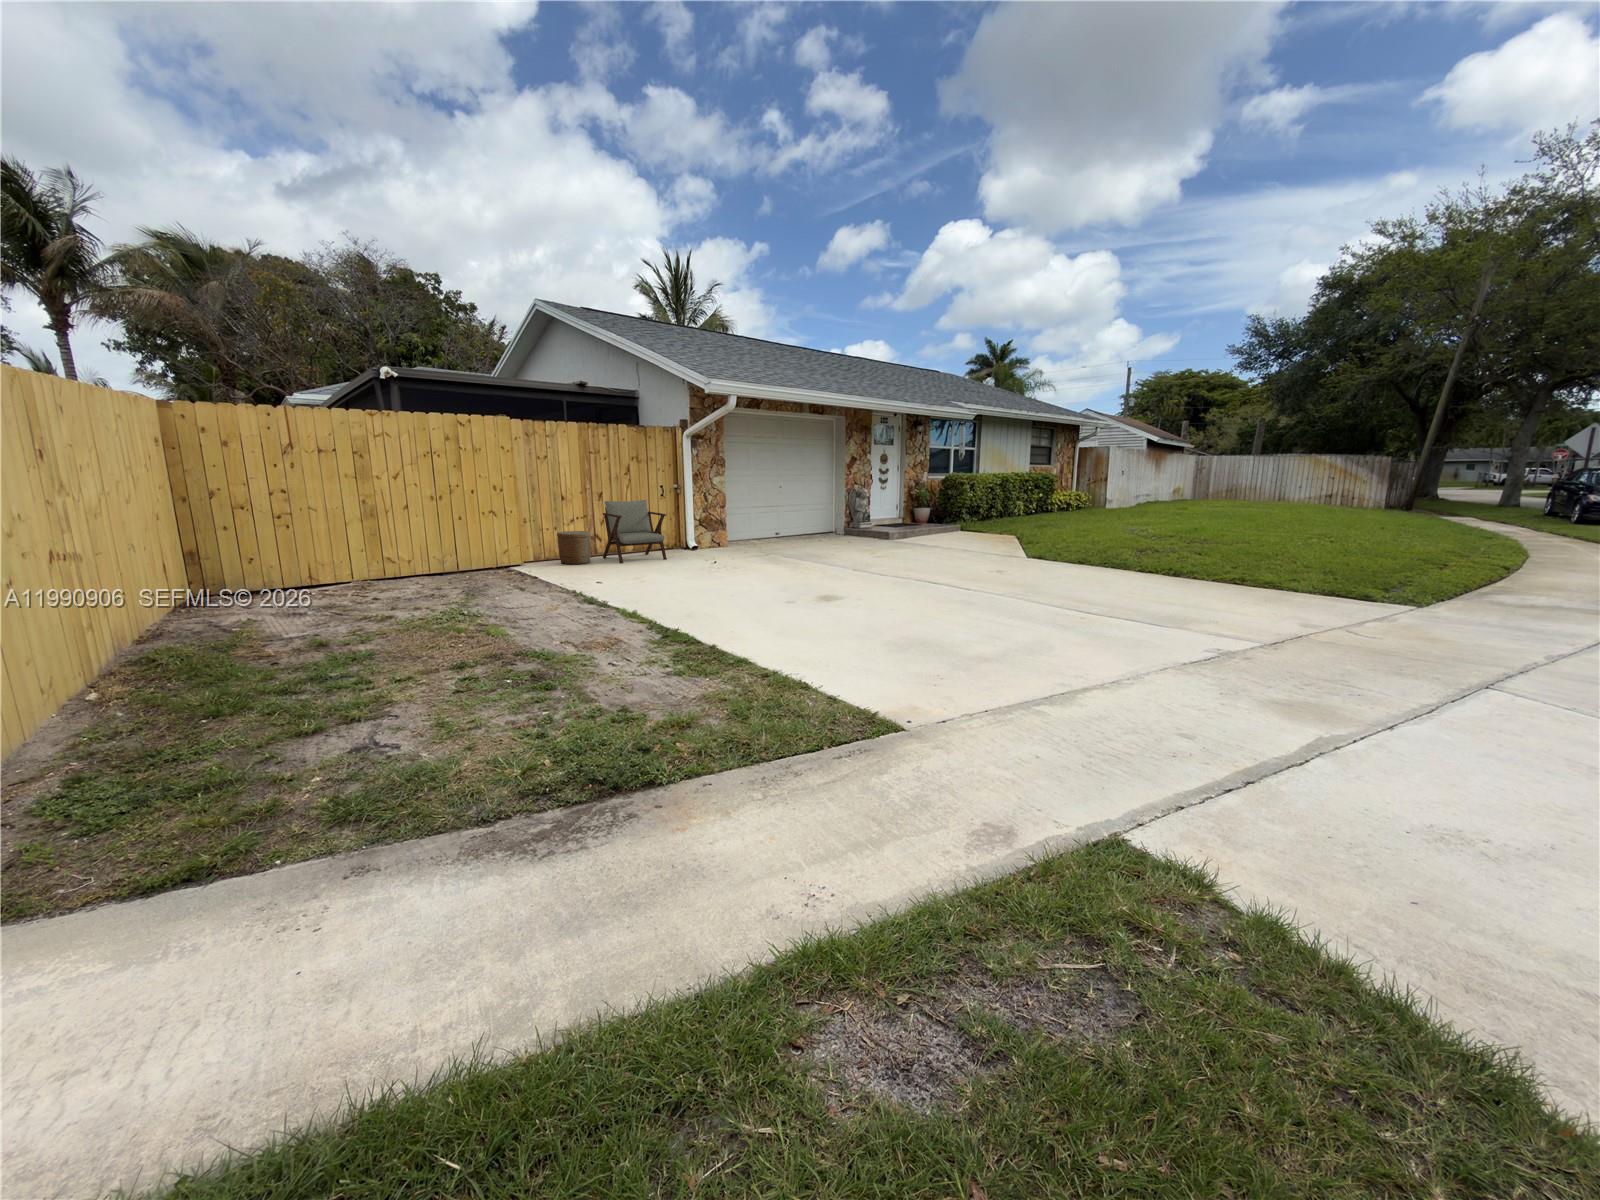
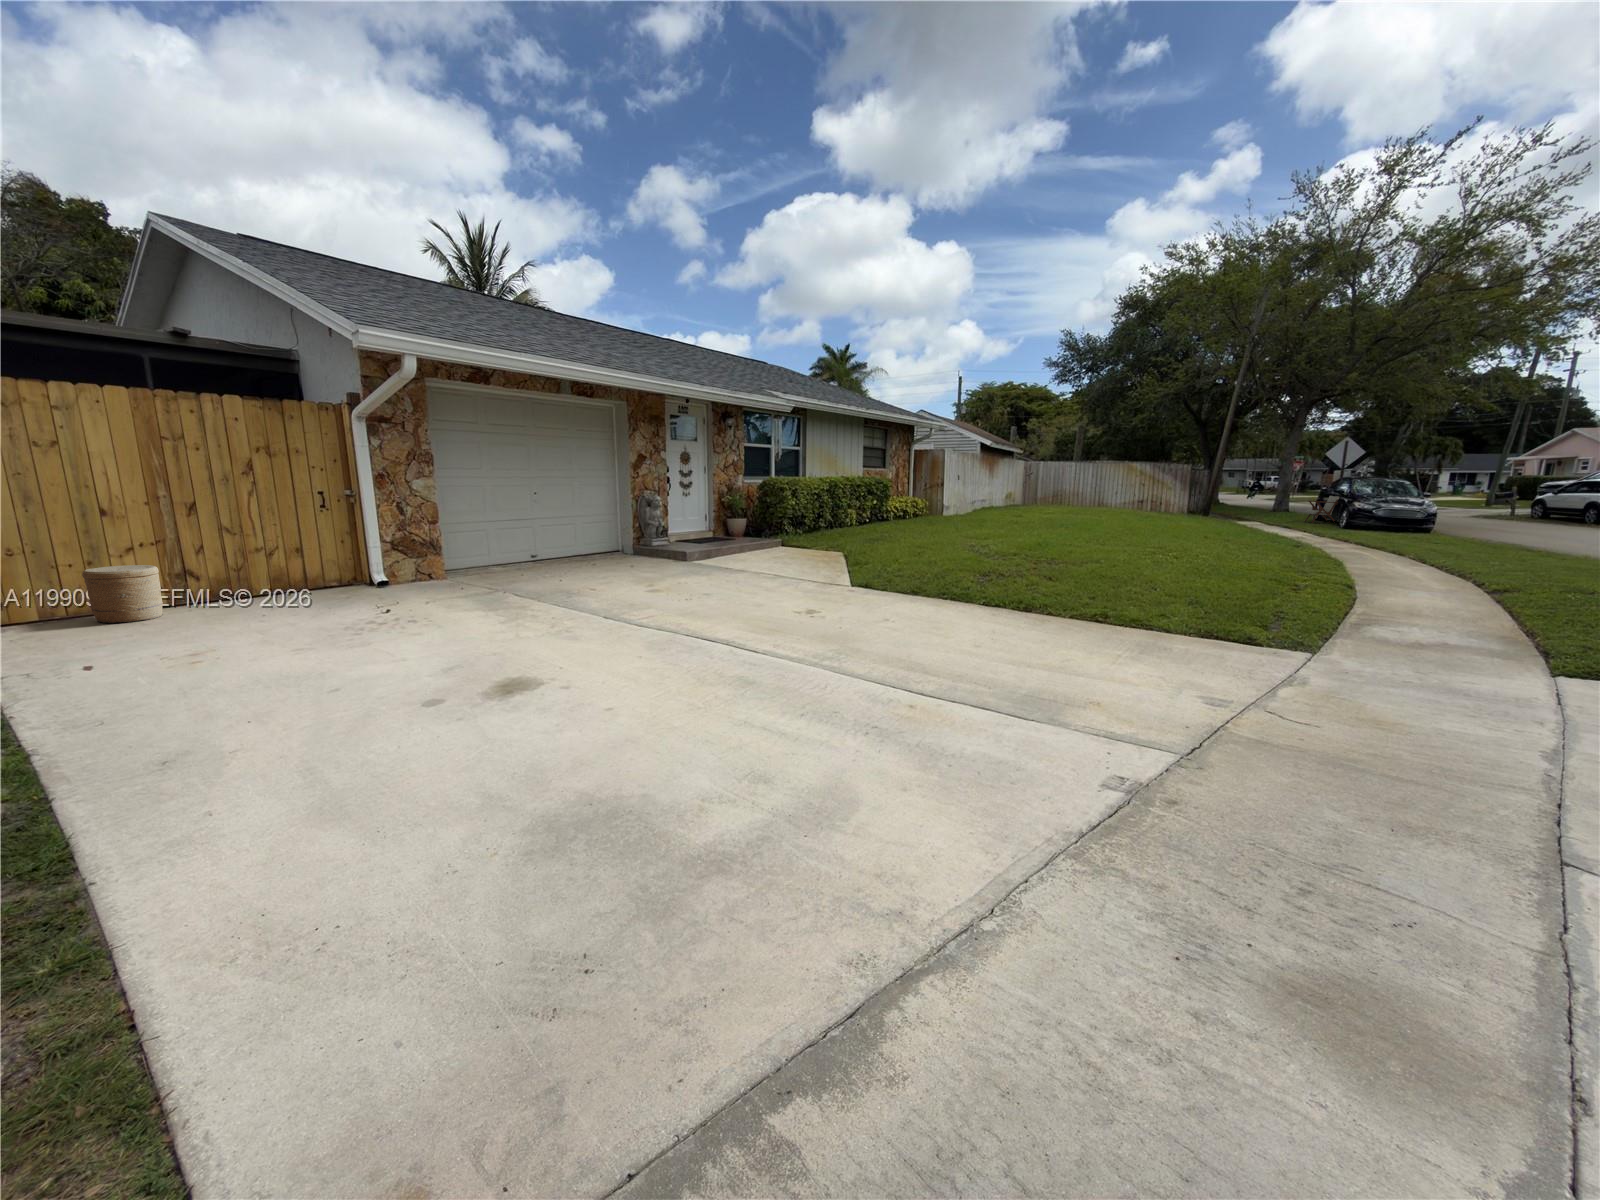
lounge chair: present [603,500,667,563] -> present [1305,496,1339,523]

